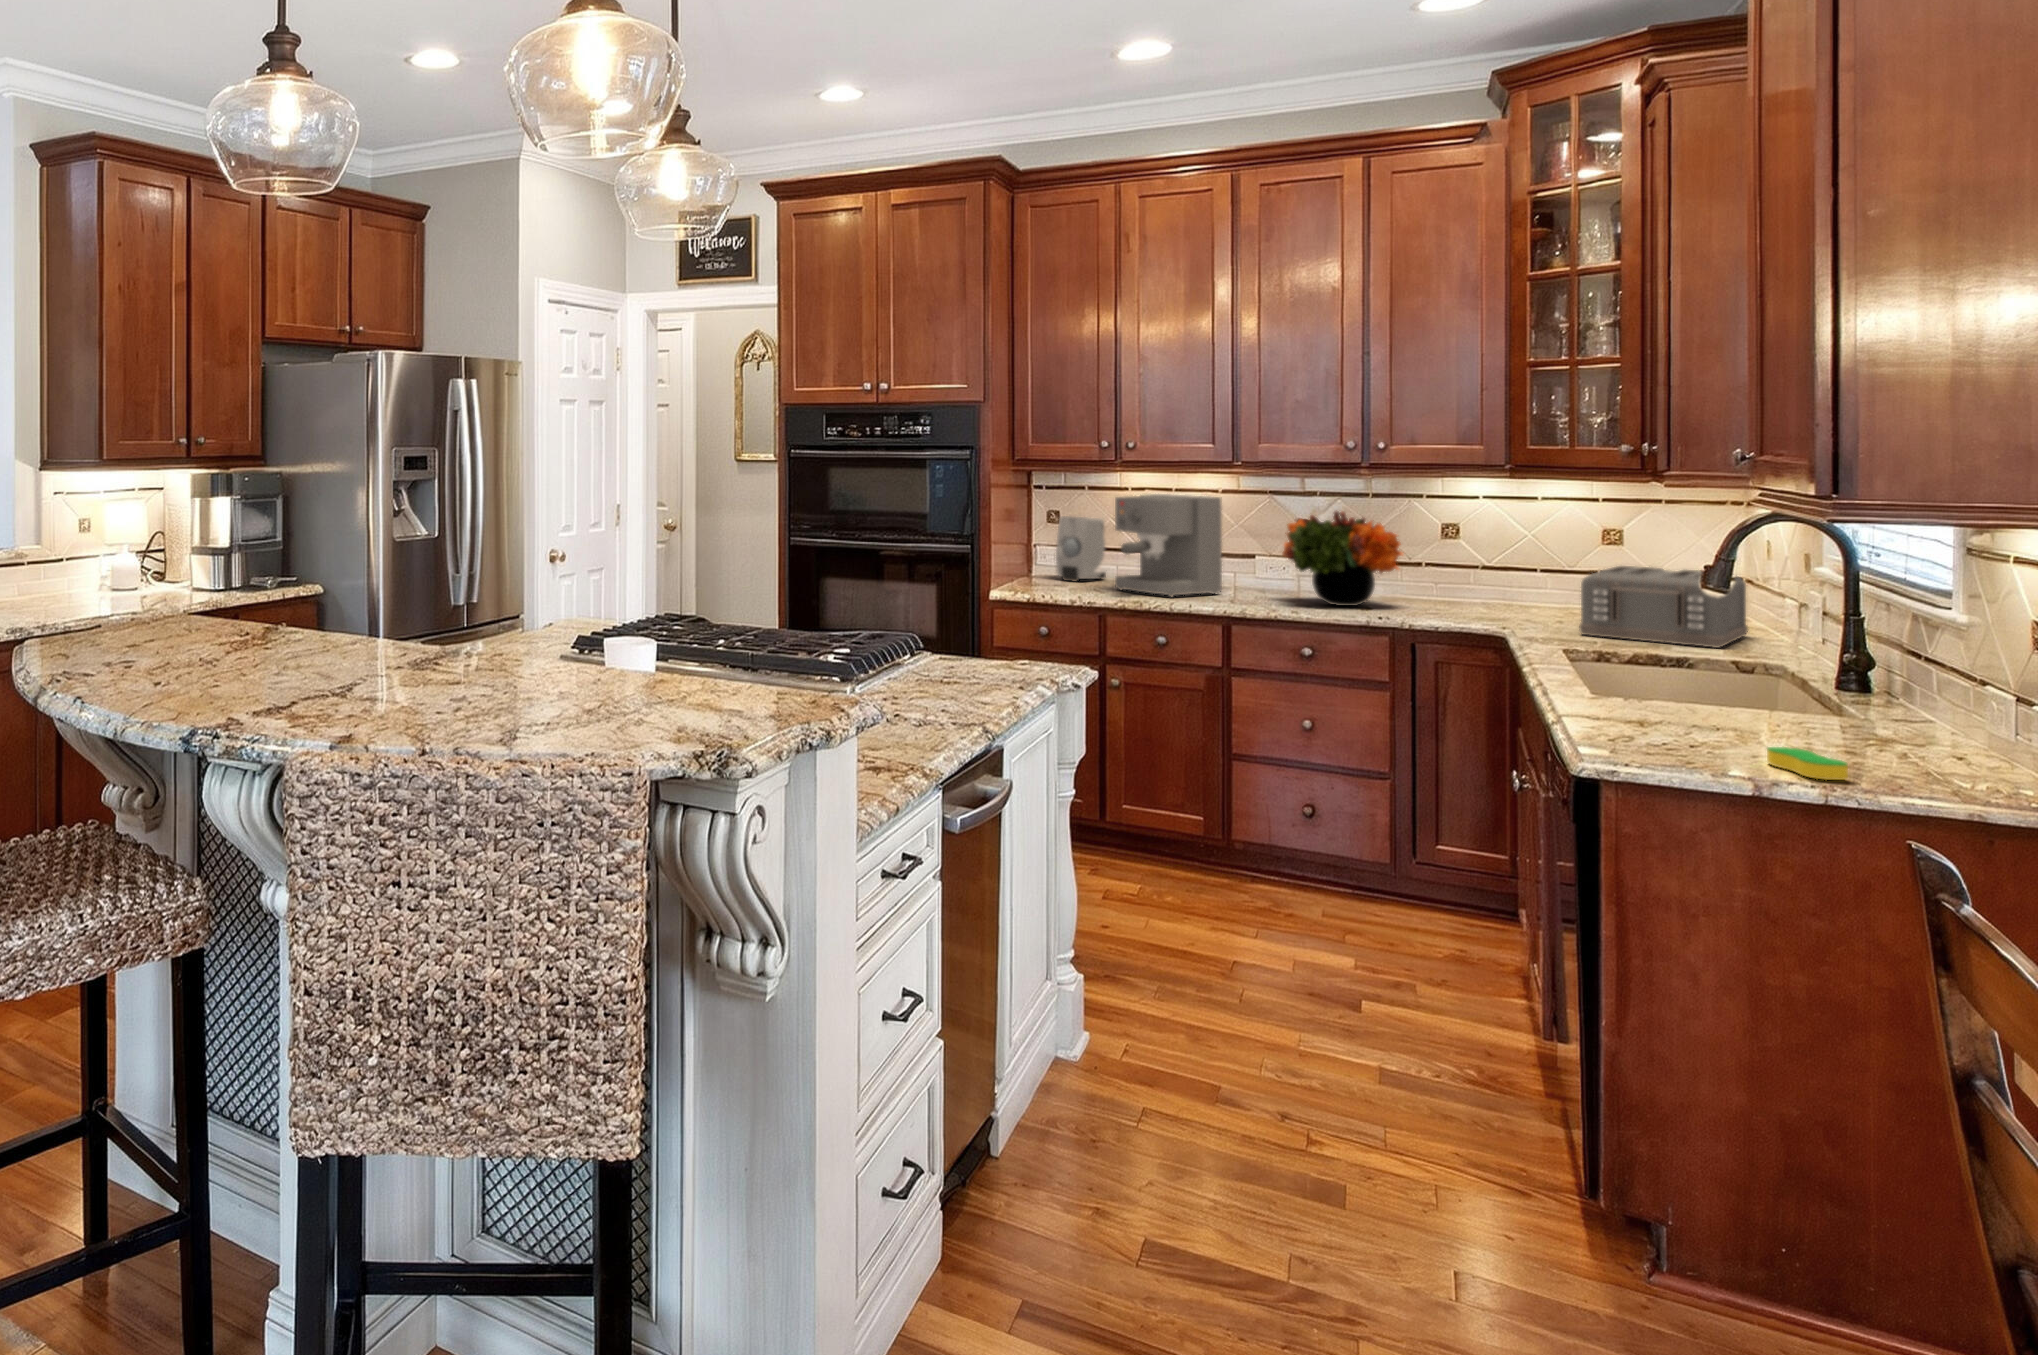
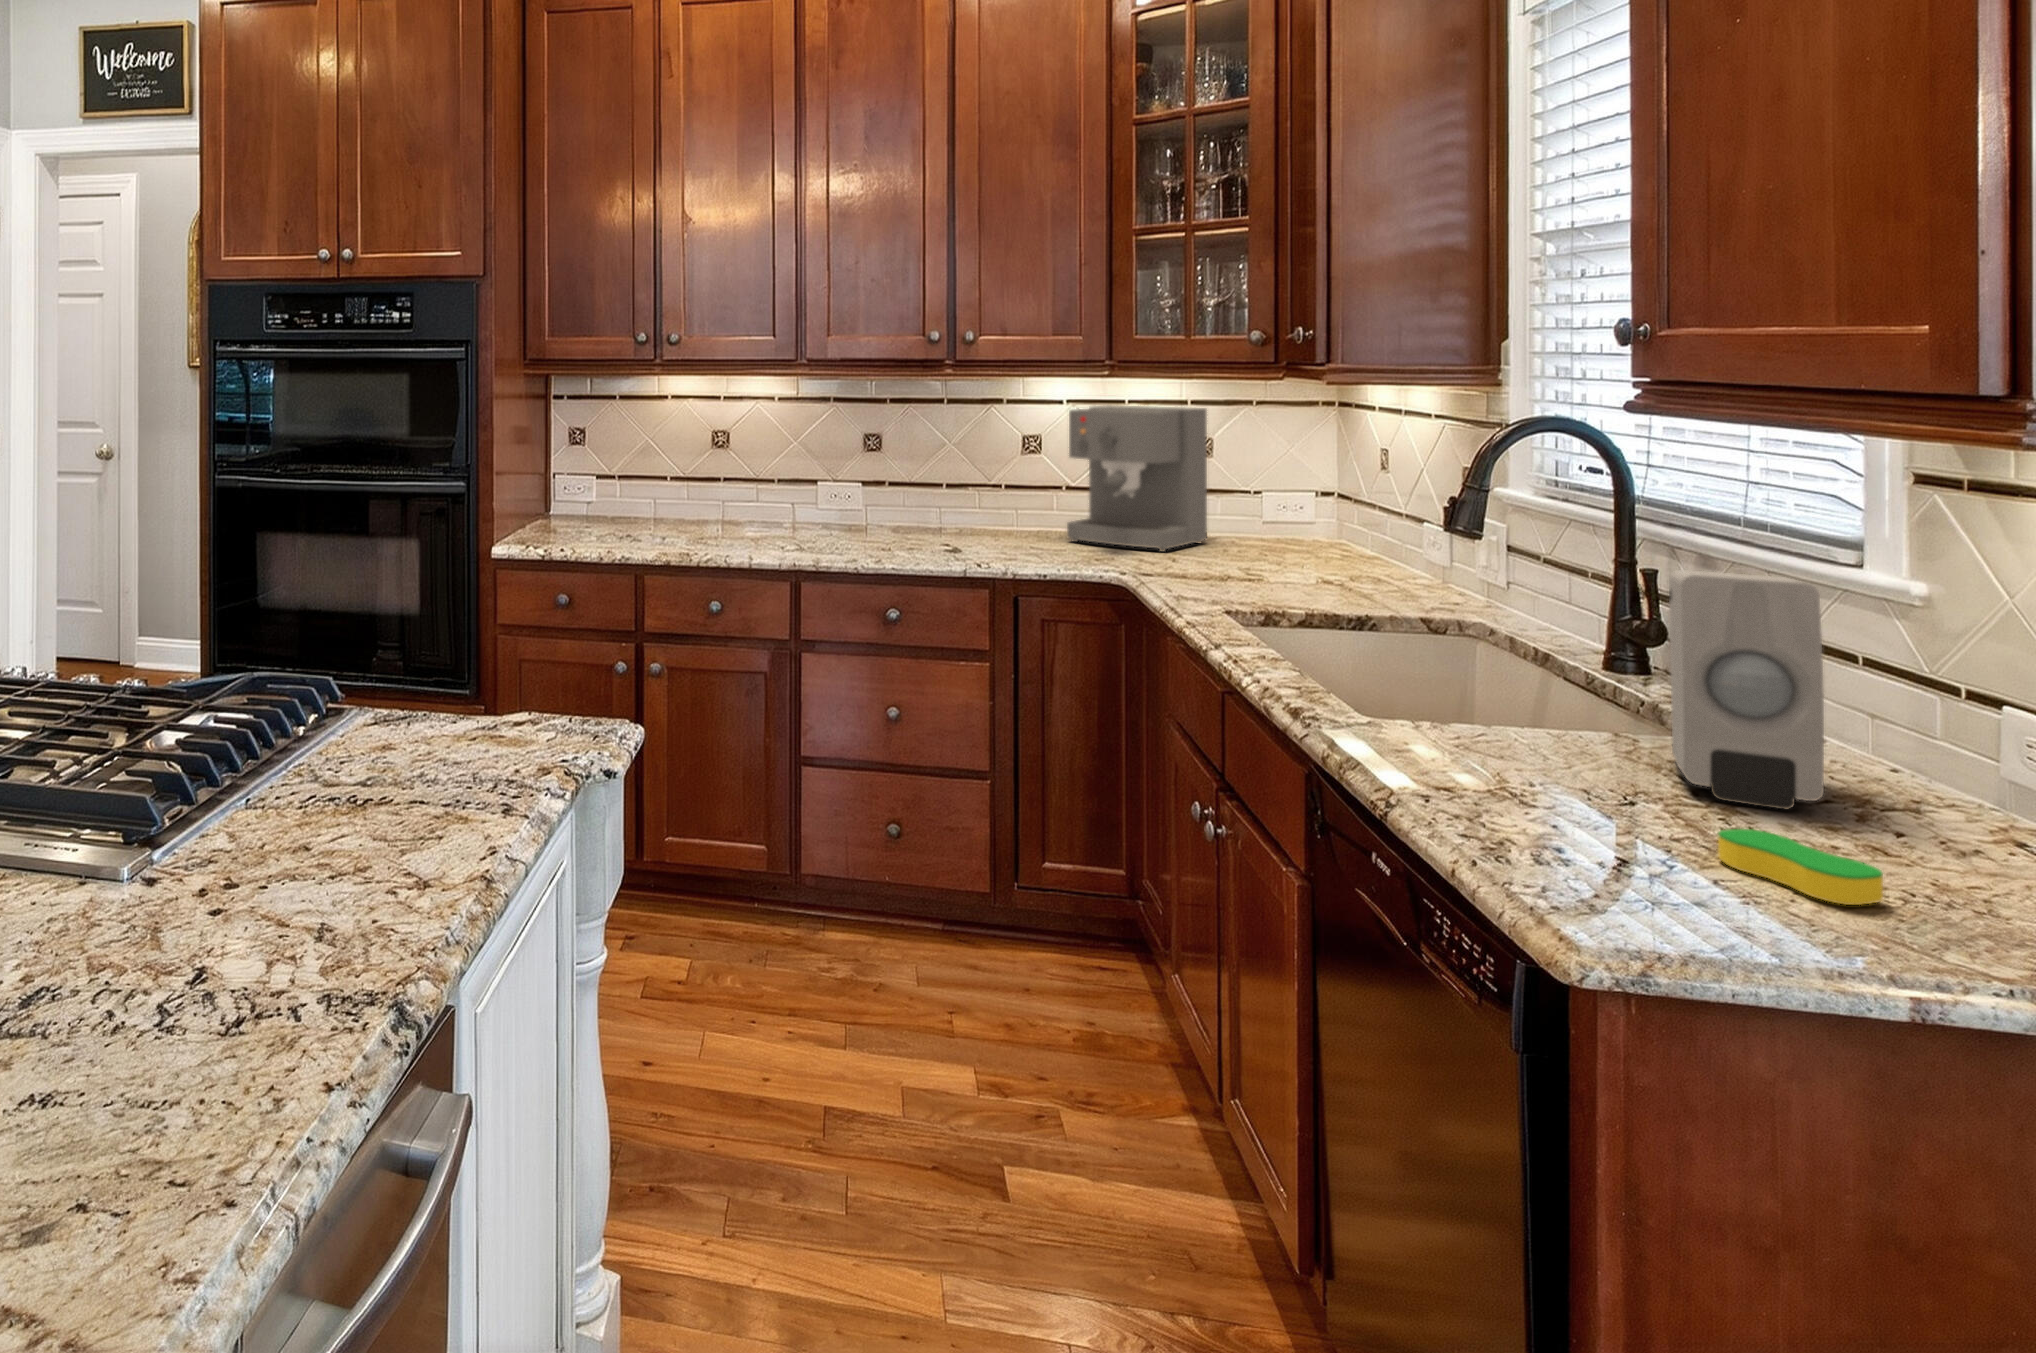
coffee maker: present [1115,494,1222,597] -> present [1067,405,1207,552]
flower arrangement: present [1282,511,1403,606] -> none [854,424,999,549]
soap dispenser: present [1056,516,1106,582] -> present [1669,570,1824,809]
toaster: present [1579,566,1748,648] -> none [1216,488,1387,596]

